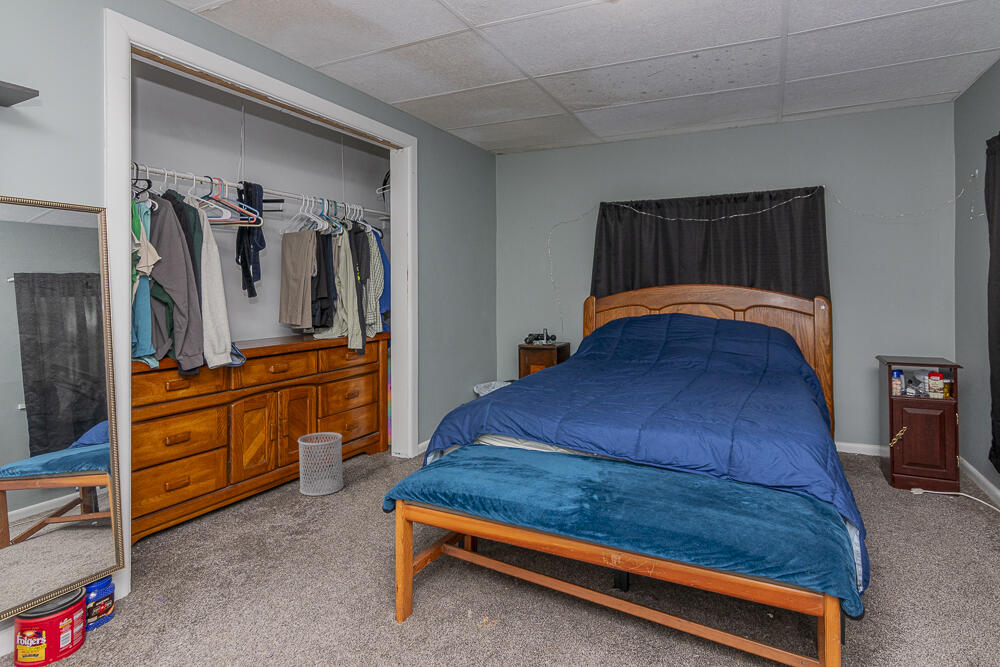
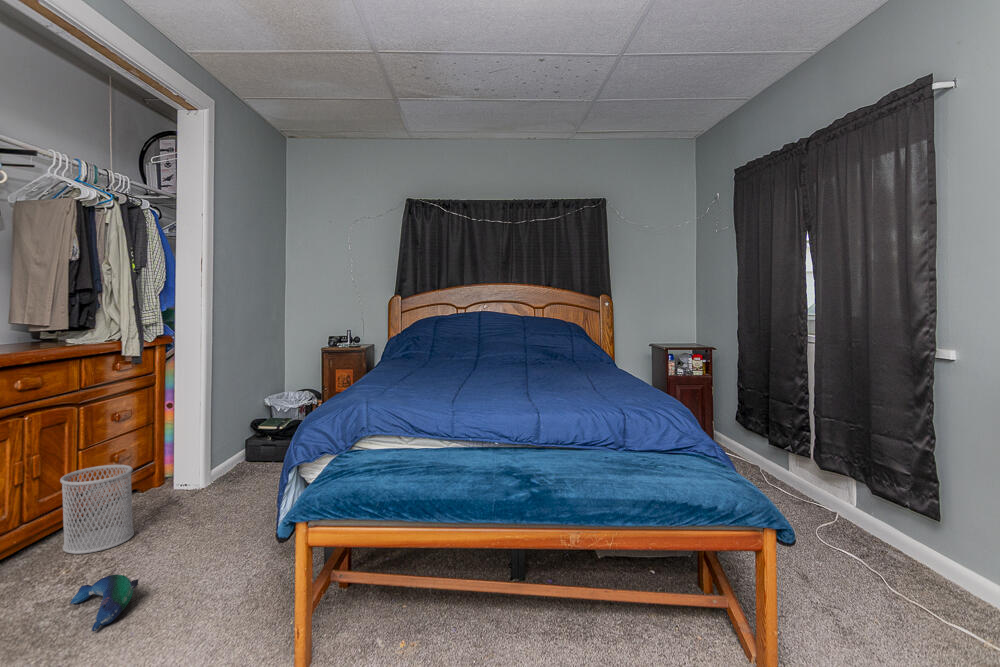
plush toy: none [277,516,314,554] -> present [70,575,138,632]

